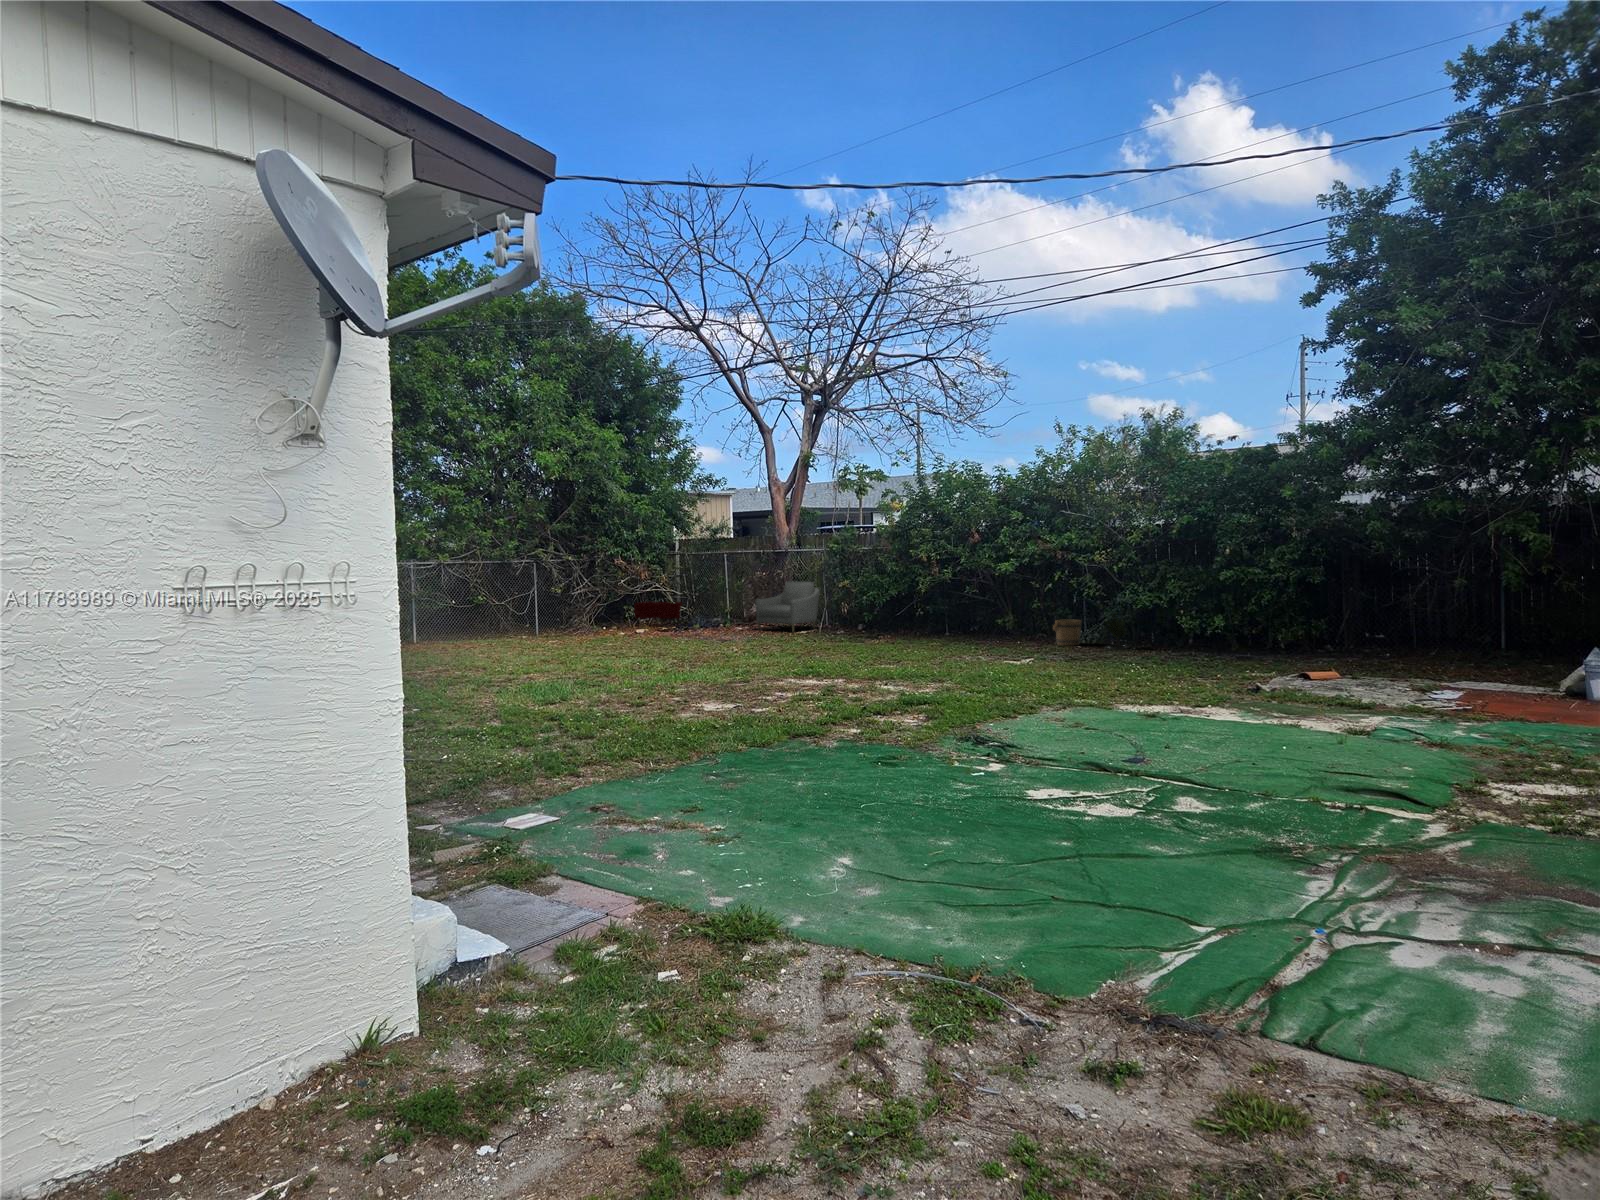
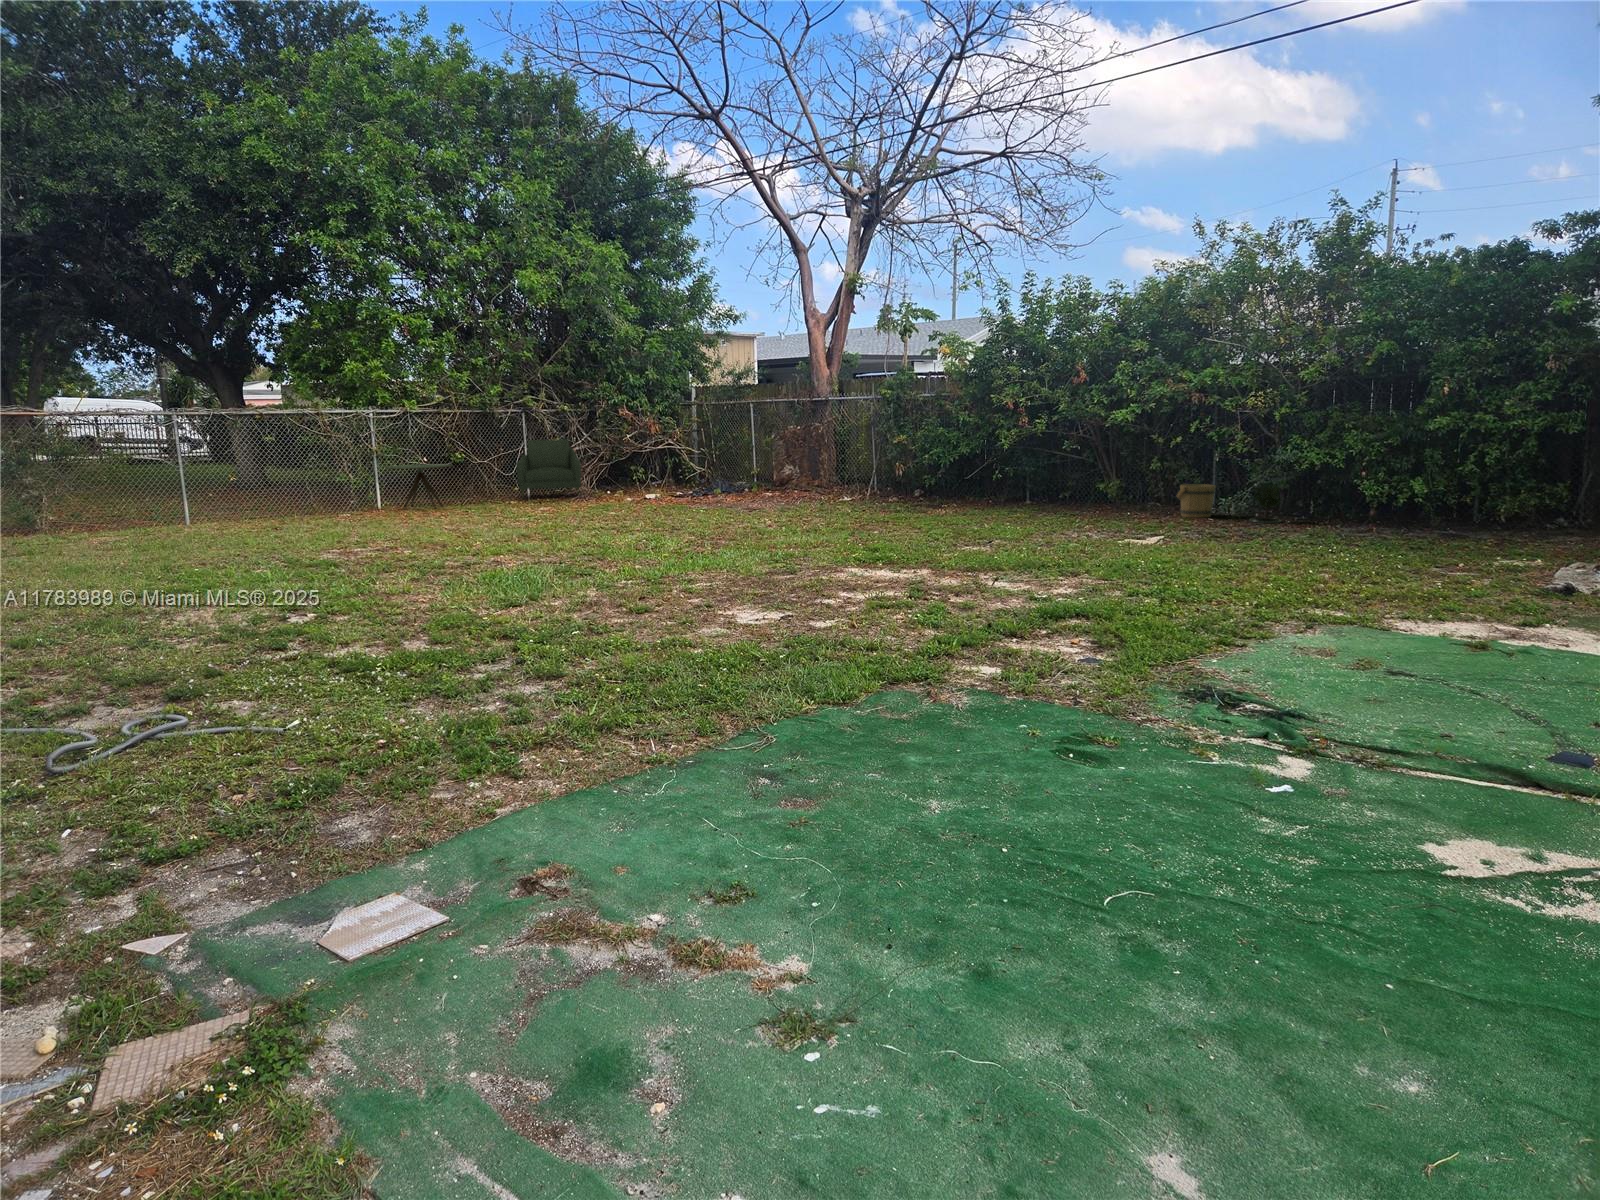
chair: present [755,582,820,631] -> present [516,439,581,498]
bench: present [634,601,686,625] -> none [645,460,708,489]
round table: none [424,606,478,643] -> present [387,464,451,510]

